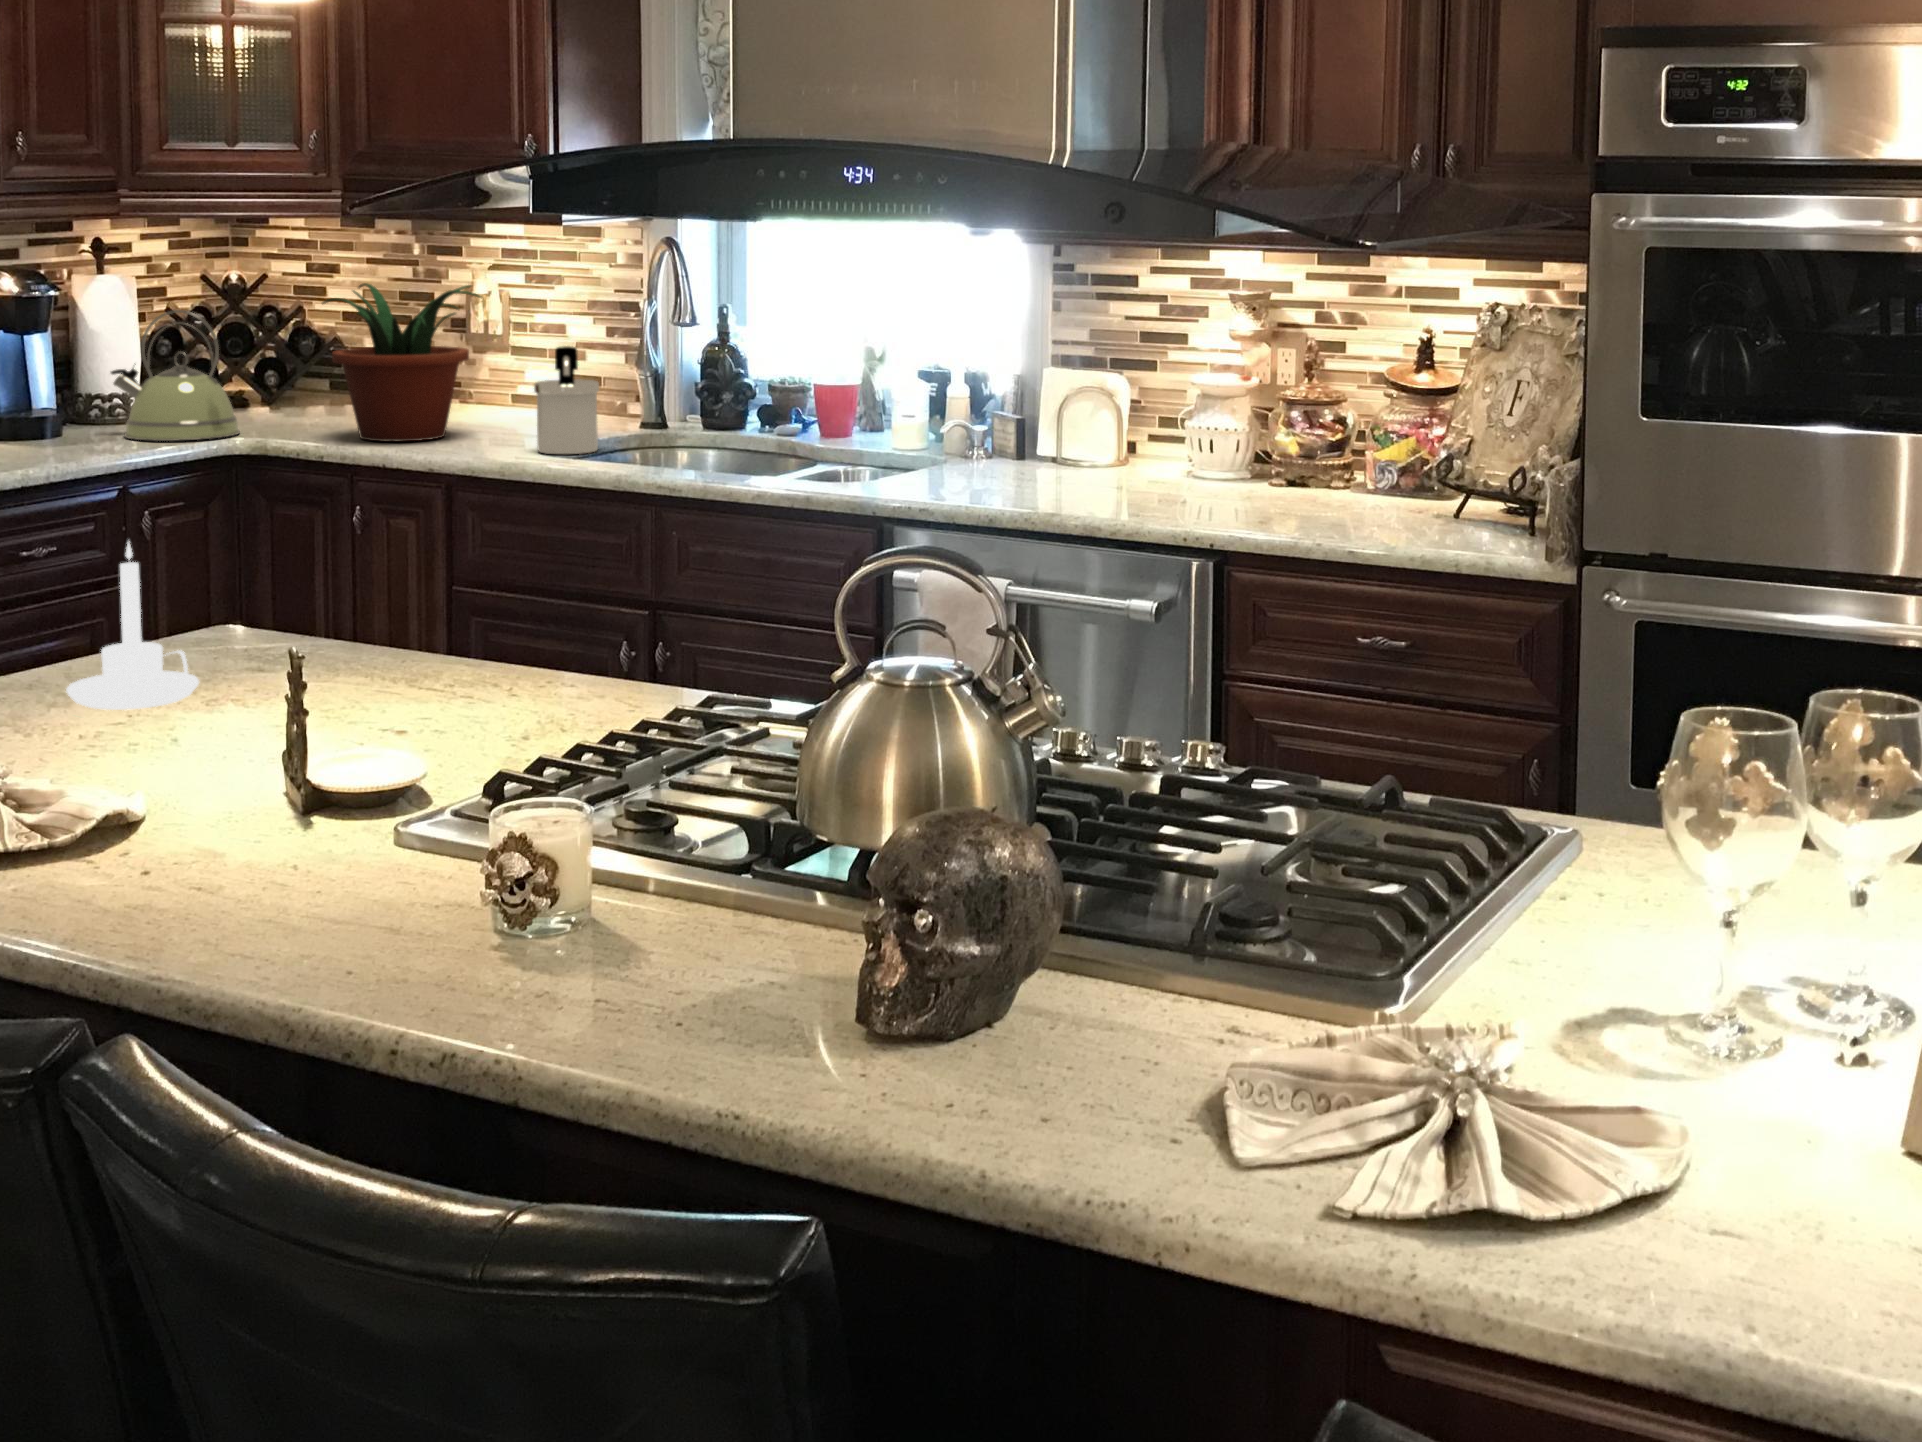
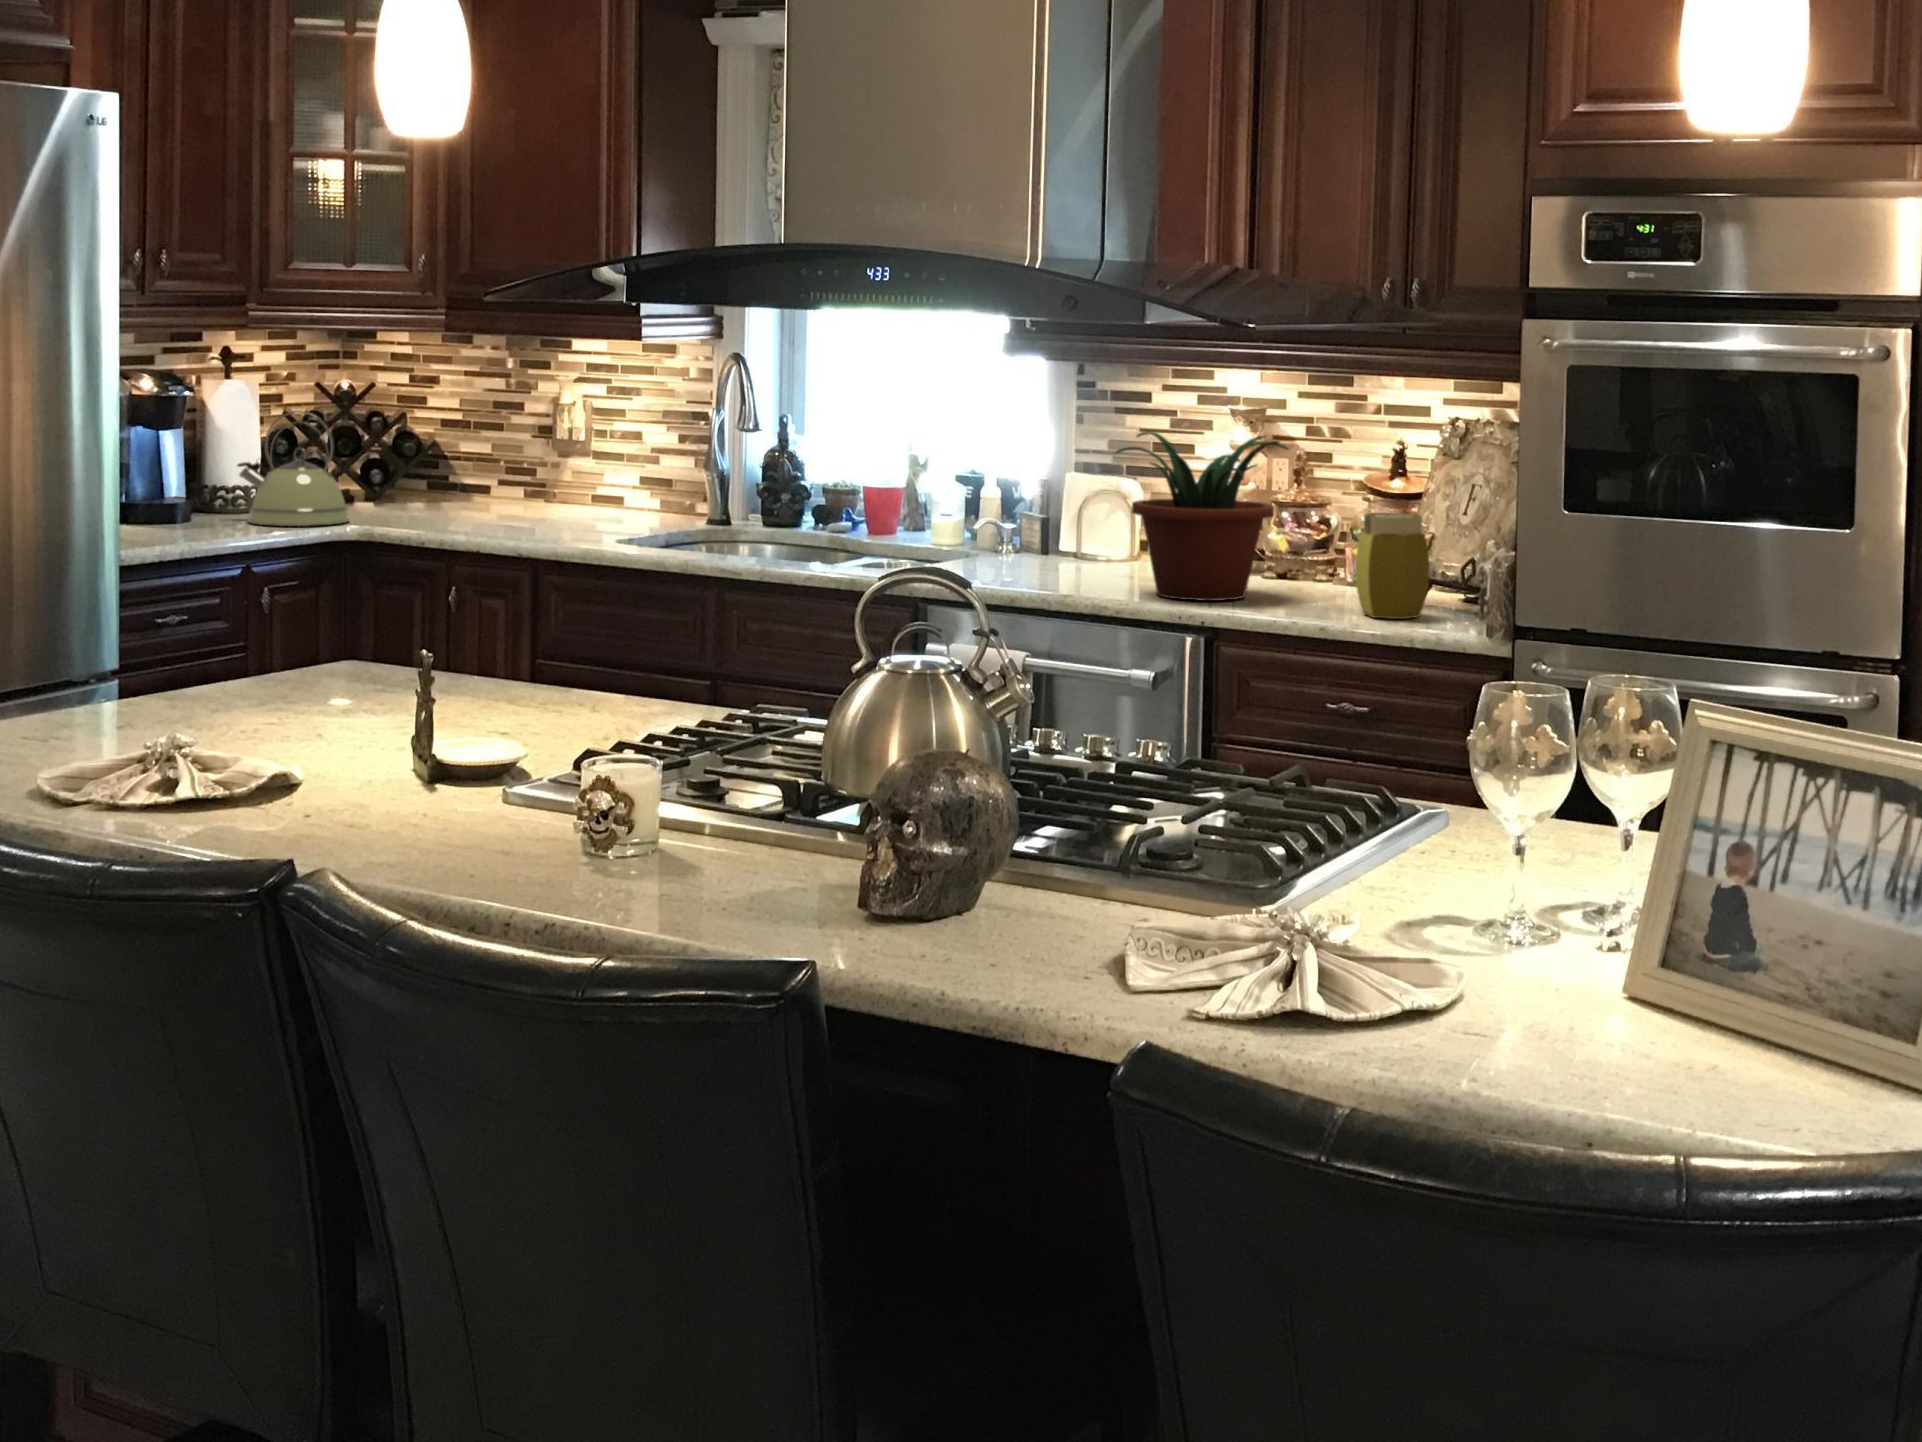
potted plant: present [322,283,481,441] -> present [1115,432,1288,601]
soap dispenser: present [534,346,599,454] -> none [613,448,670,543]
jar: none [1389,416,1476,539] -> present [1355,513,1430,619]
candle holder: present [66,542,199,710] -> none [229,574,337,713]

